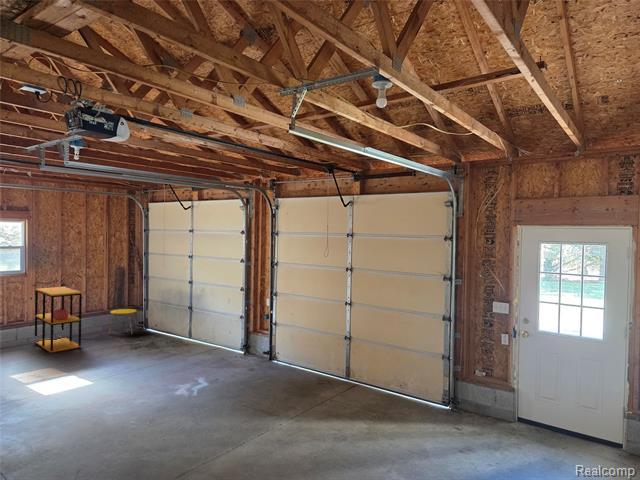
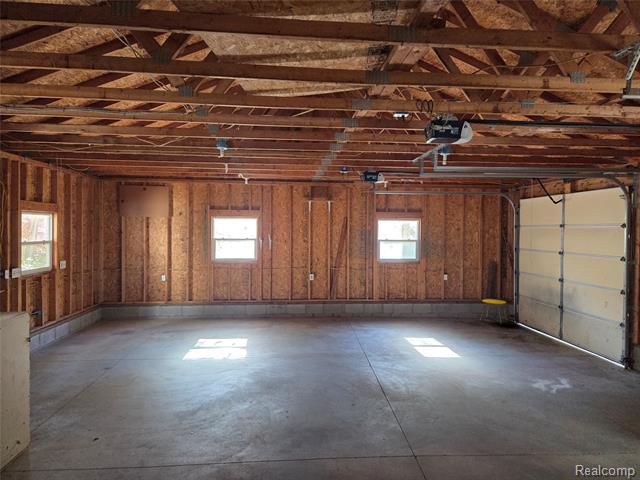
shelving unit: present [35,287,82,354] -> none [425,274,457,326]

